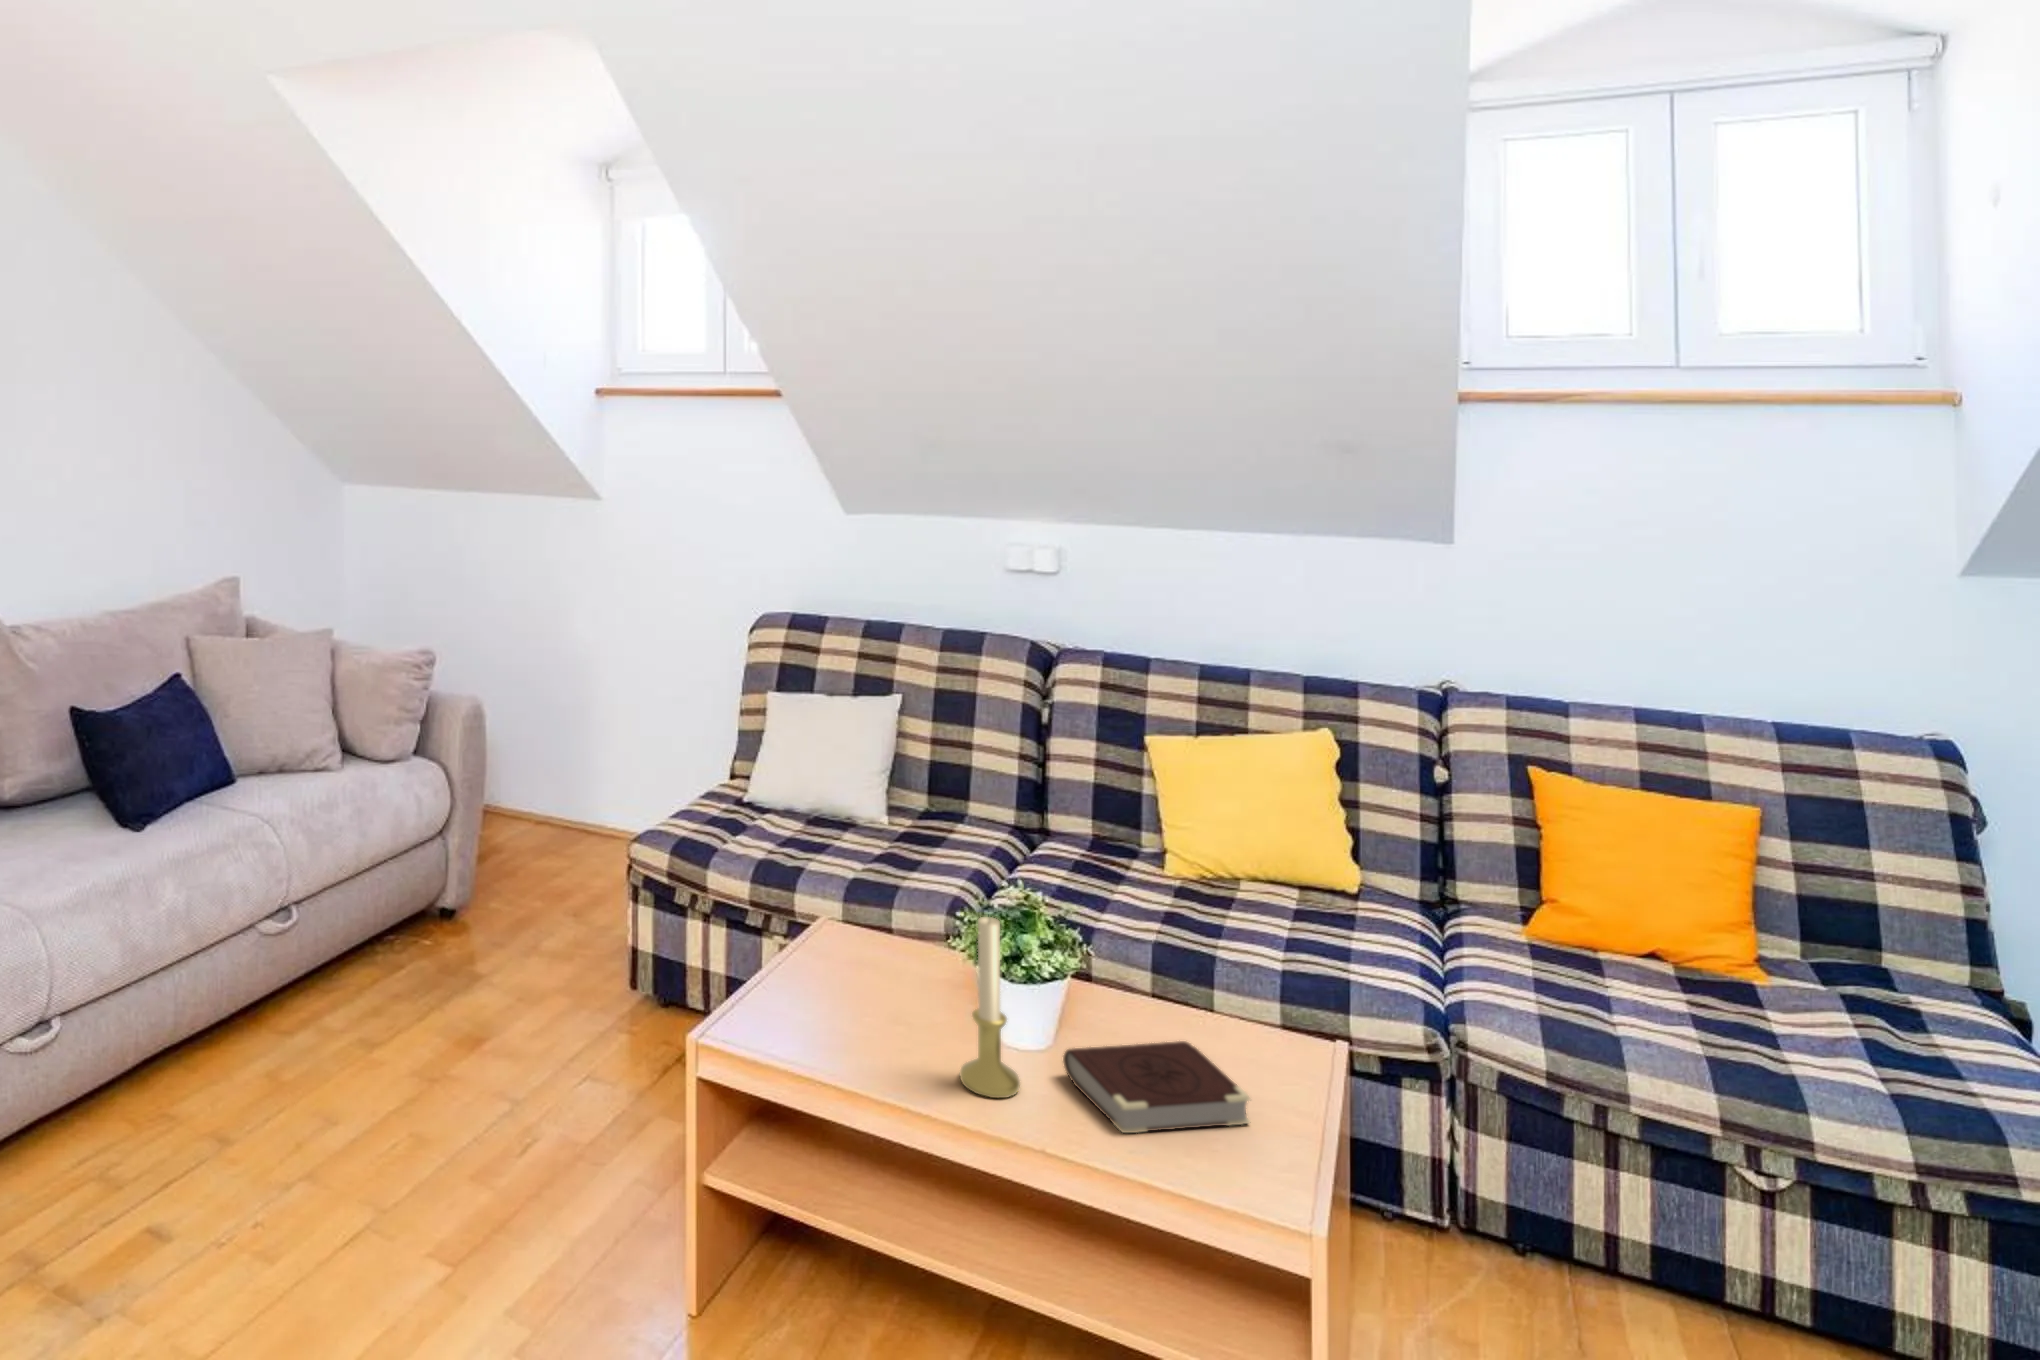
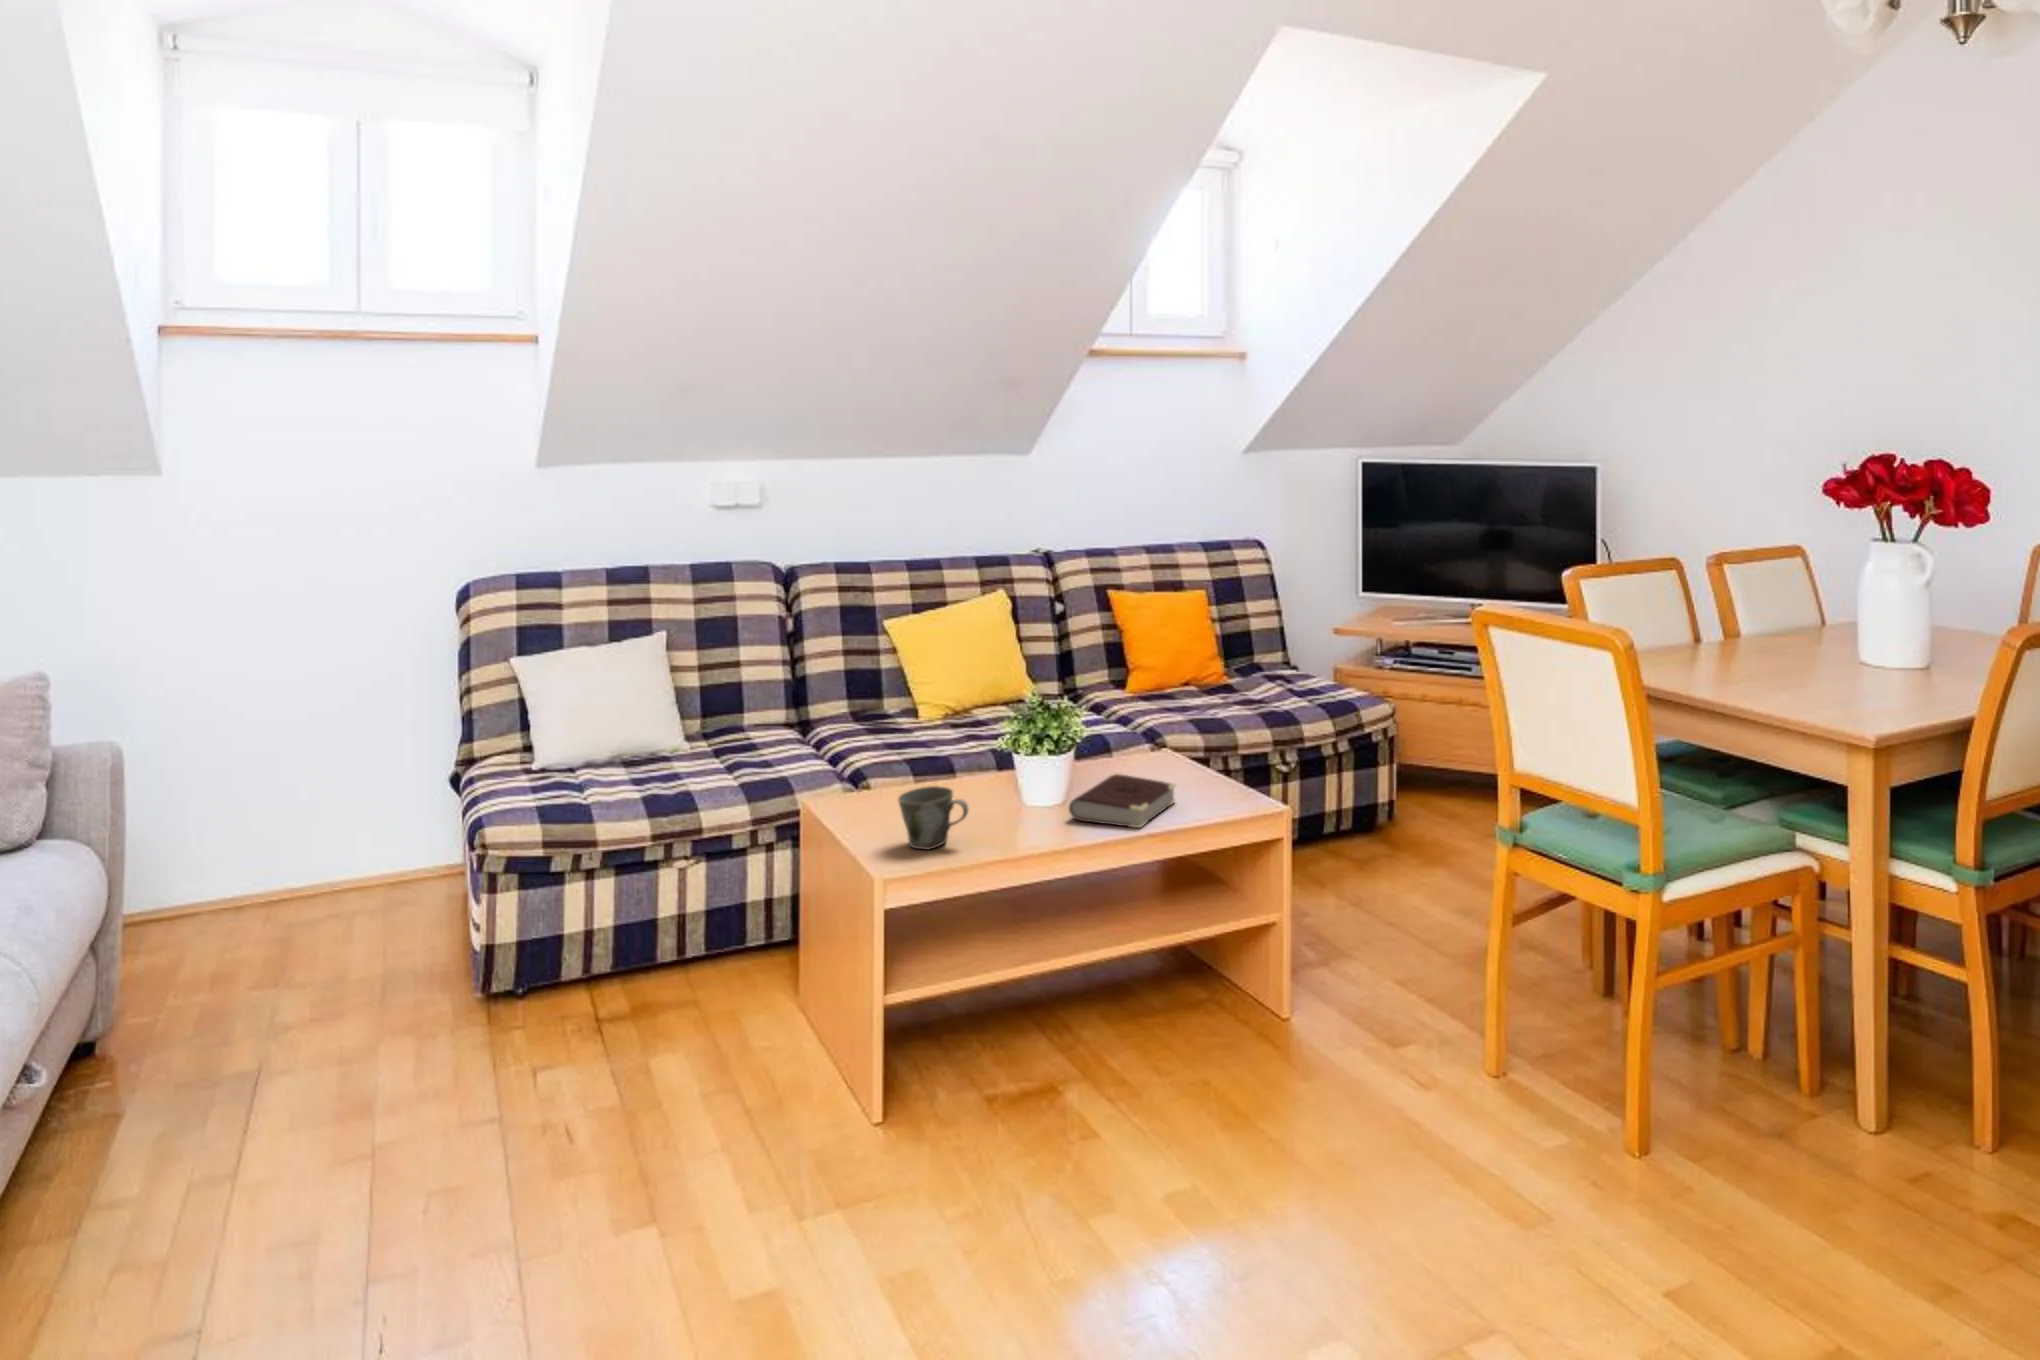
candle holder: present [959,916,1020,1098] -> none [1024,711,1068,845]
mug: none [839,951,904,1032] -> present [898,786,969,850]

